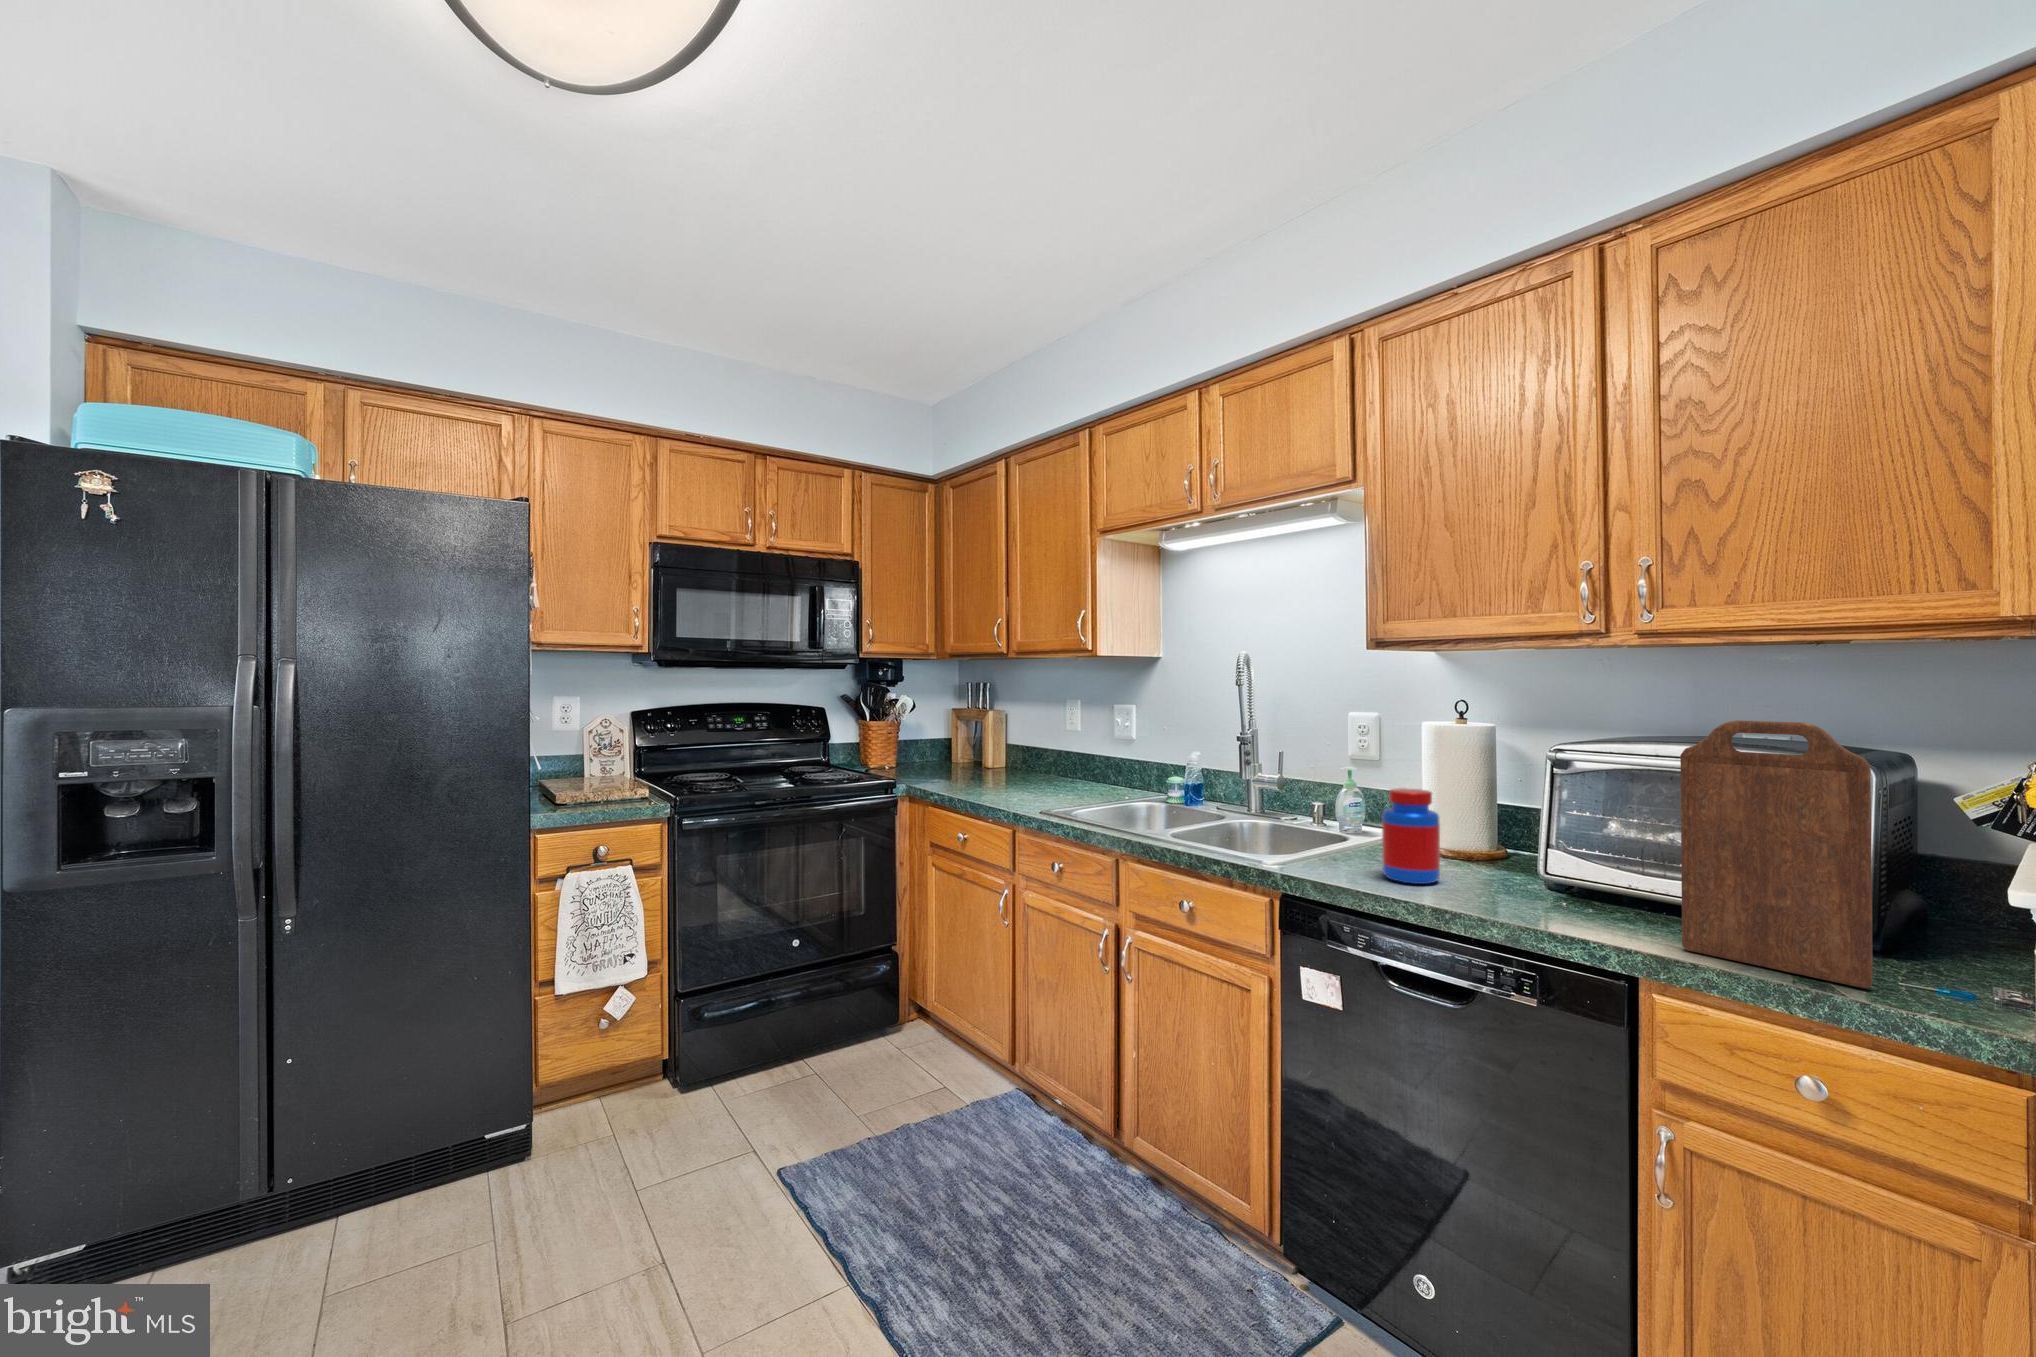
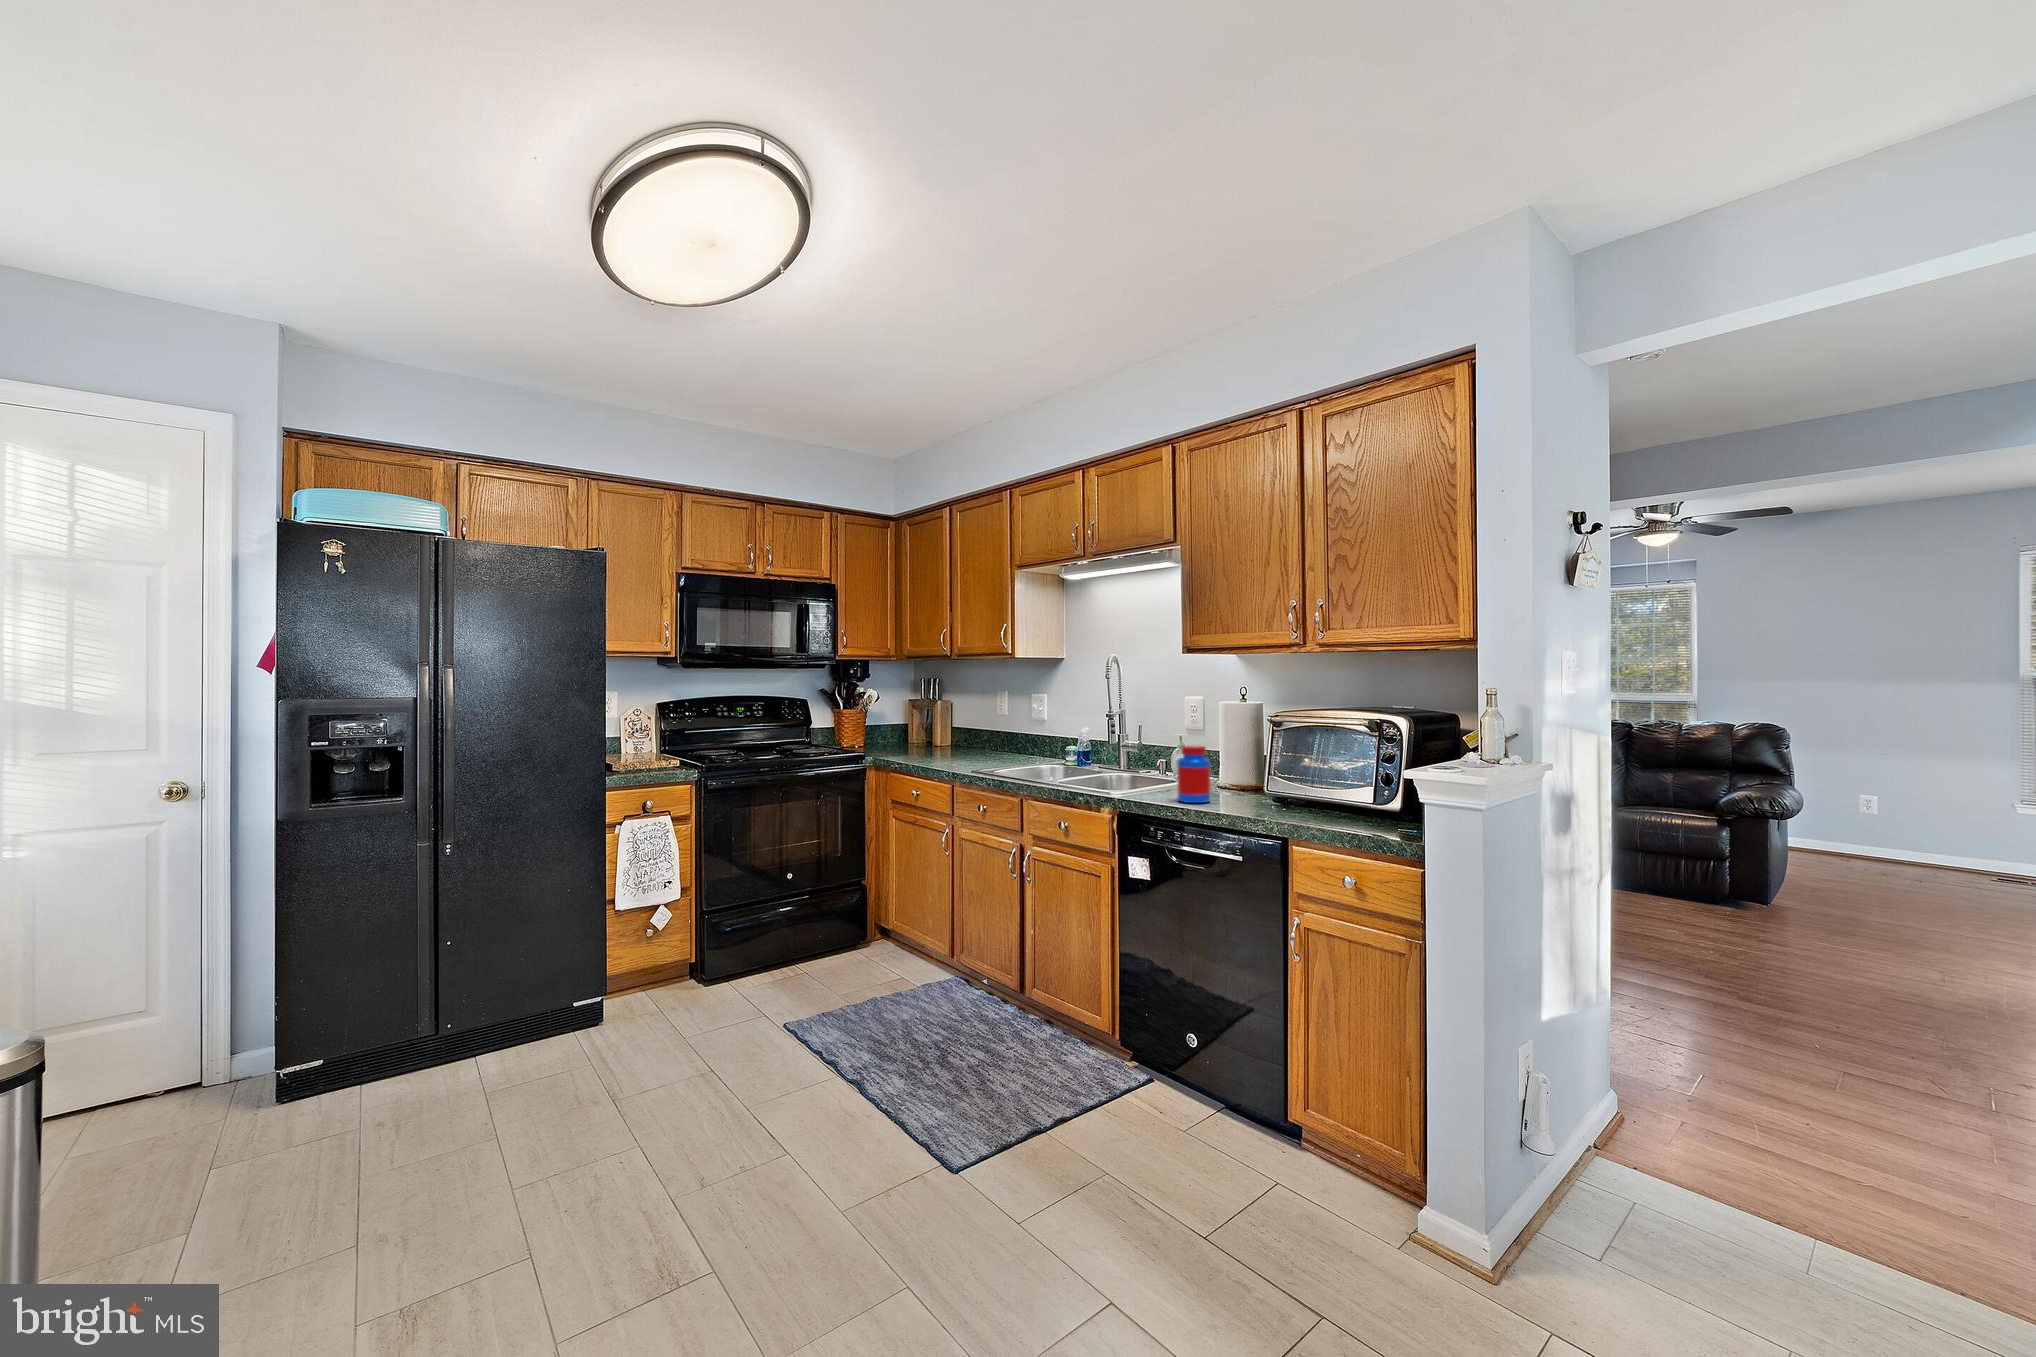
cutting board: present [1680,720,1873,988] -> none [1307,699,1380,835]

